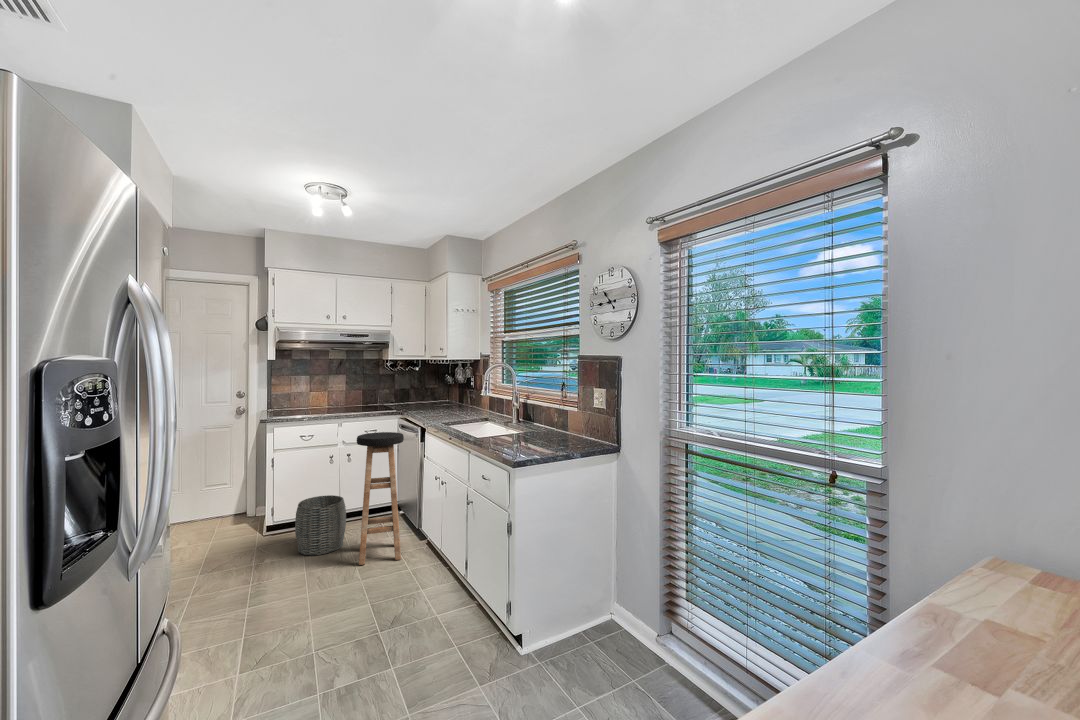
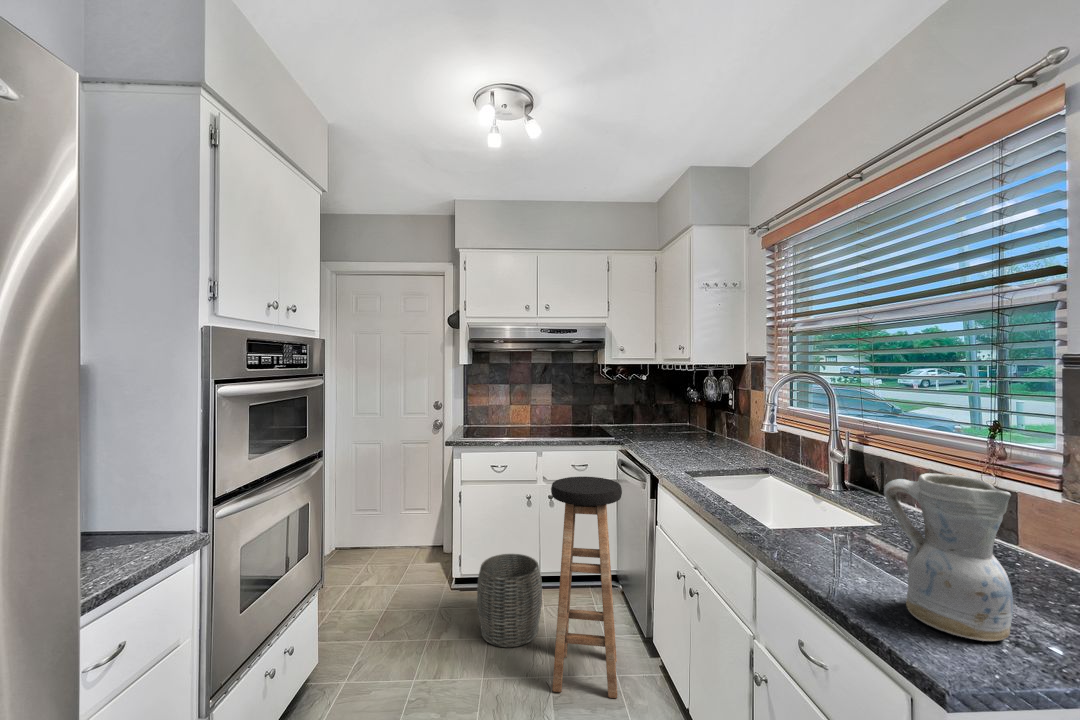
ceramic pitcher: none [509,398,542,450] -> present [884,473,1013,641]

